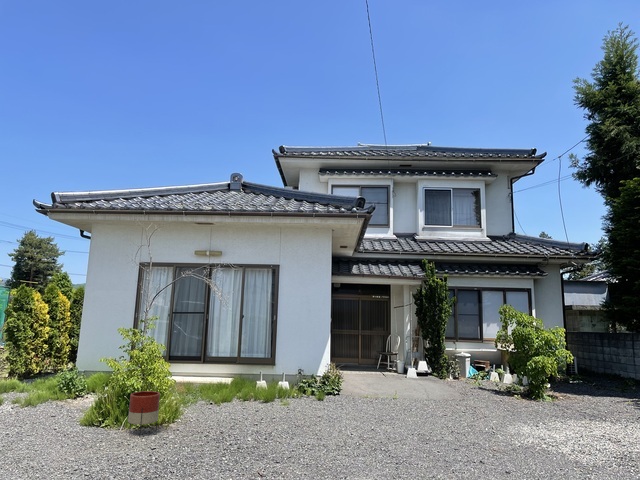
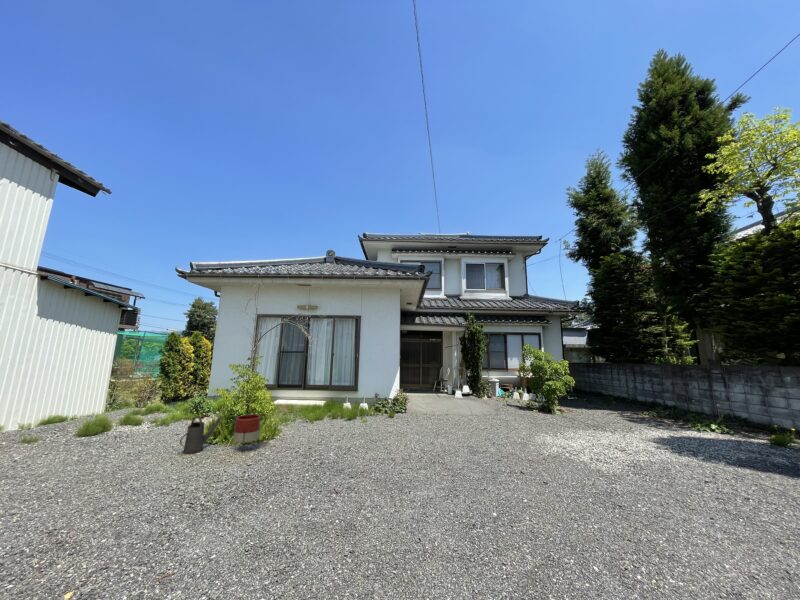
watering can: none [66,392,111,437] -> present [180,416,222,454]

